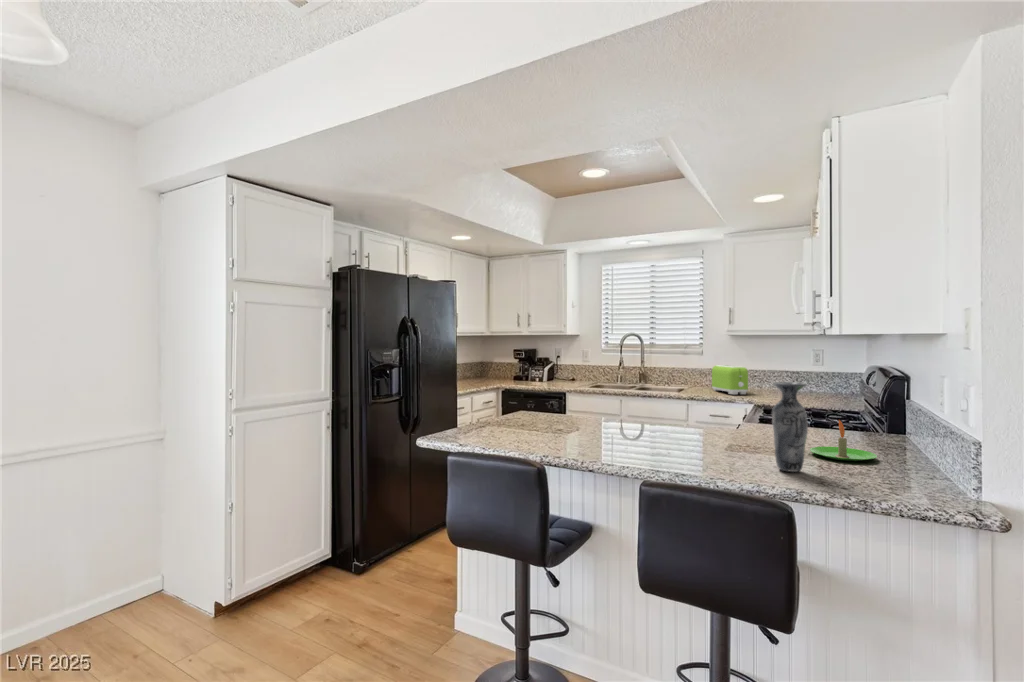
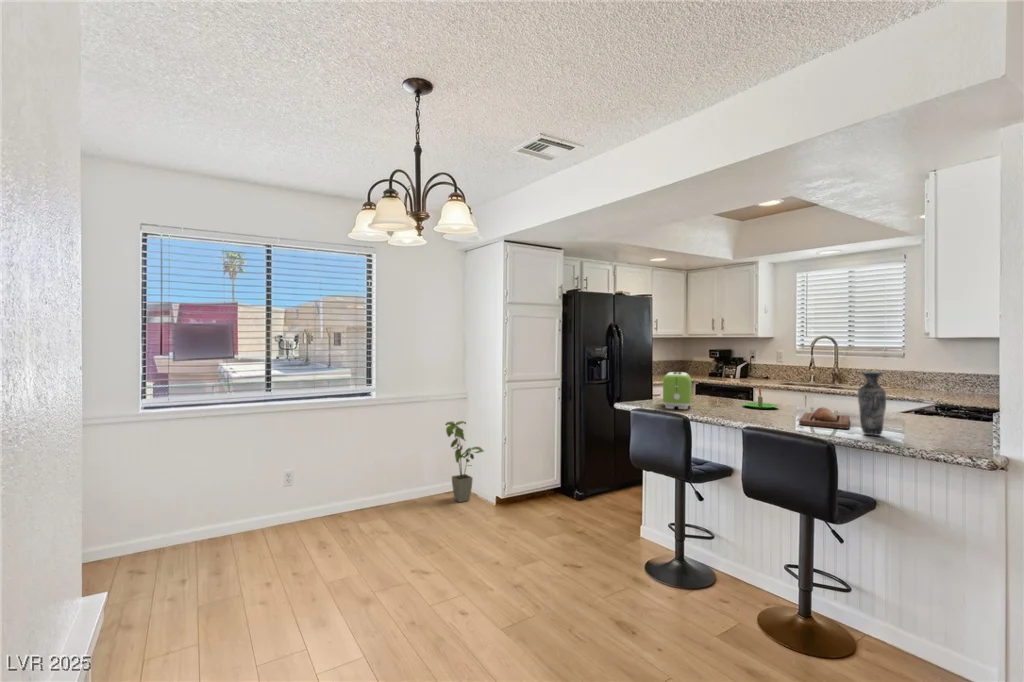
toaster: present [712,365,748,394] -> present [663,372,692,409]
candle: present [810,420,877,461] -> present [743,387,778,409]
bread loaf: none [675,428,751,461] -> present [799,407,849,429]
house plant: none [111,483,195,626] -> present [445,421,483,502]

